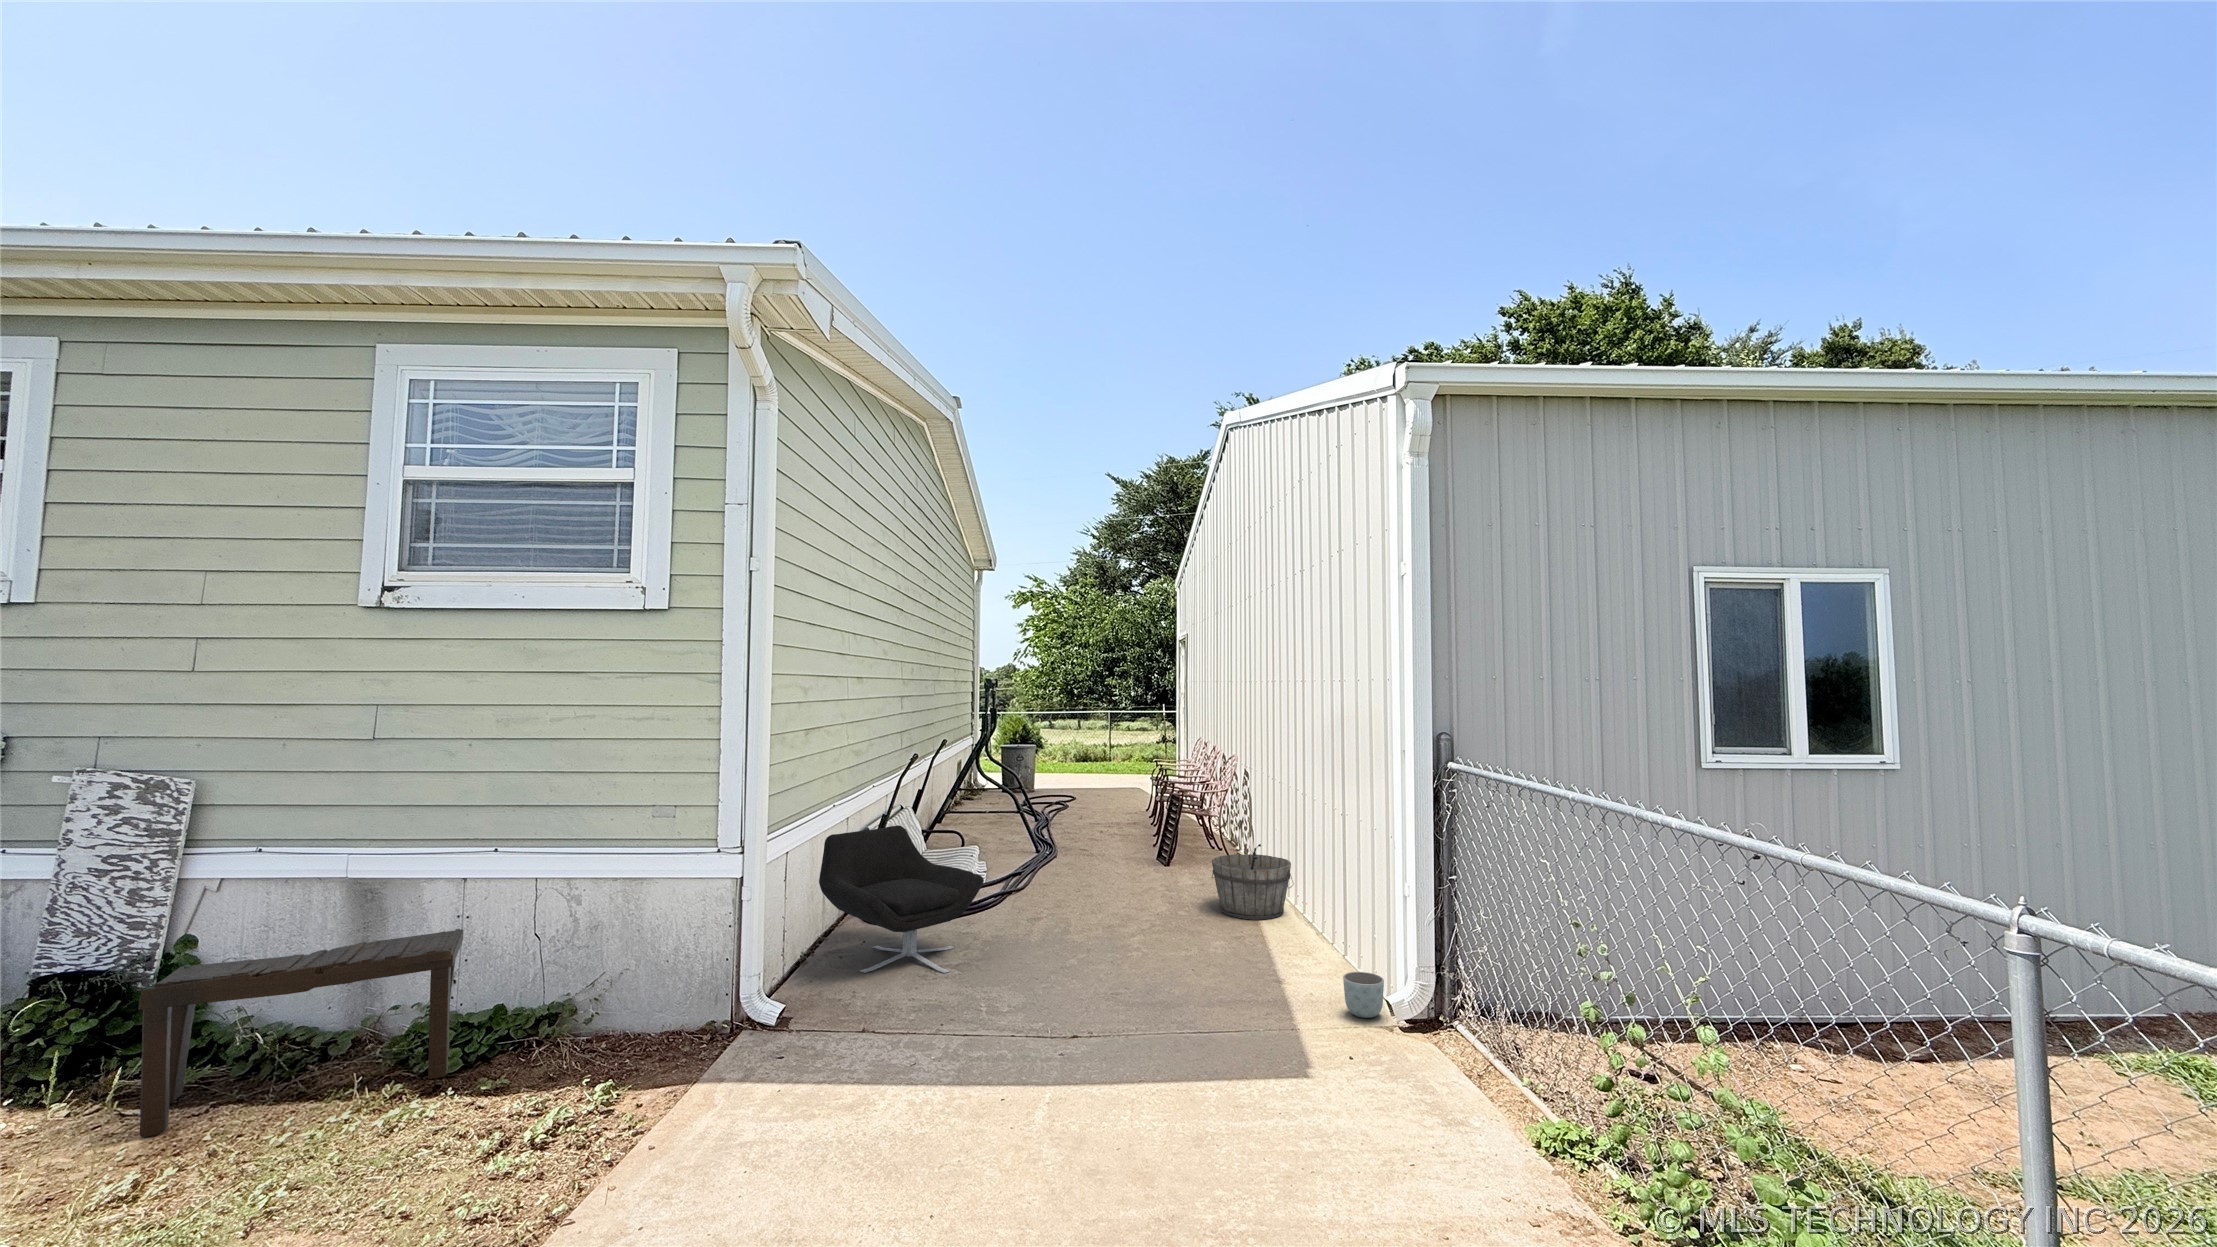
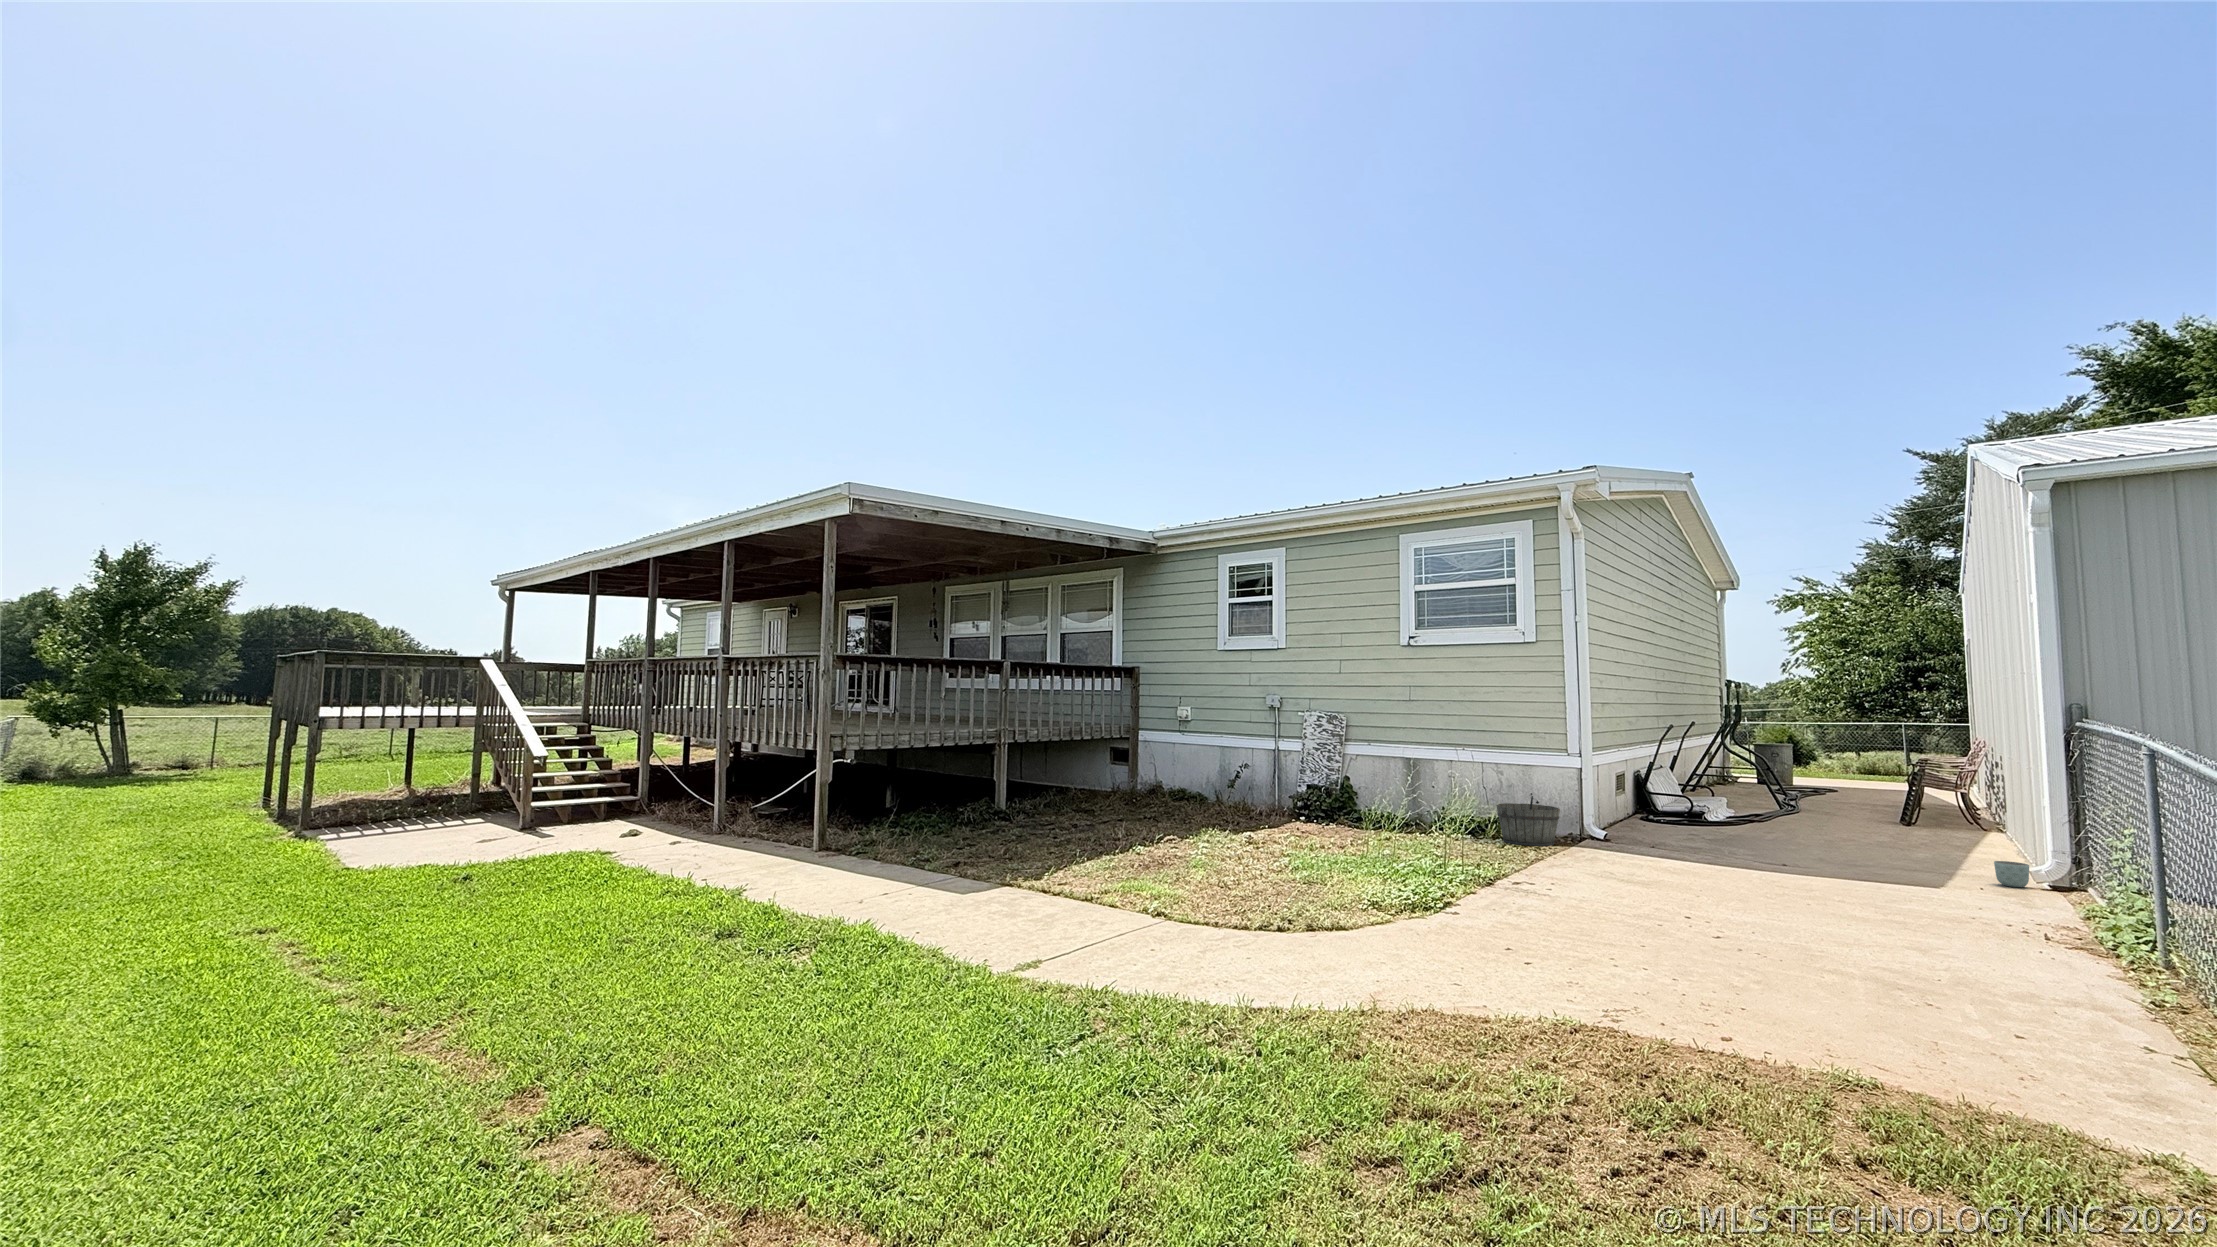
lounge chair: present [819,825,984,973] -> none [1615,765,1724,843]
wooden bucket: present [1212,844,1294,920] -> present [1496,793,1560,846]
bench: present [138,929,463,1137] -> none [1364,780,1461,836]

